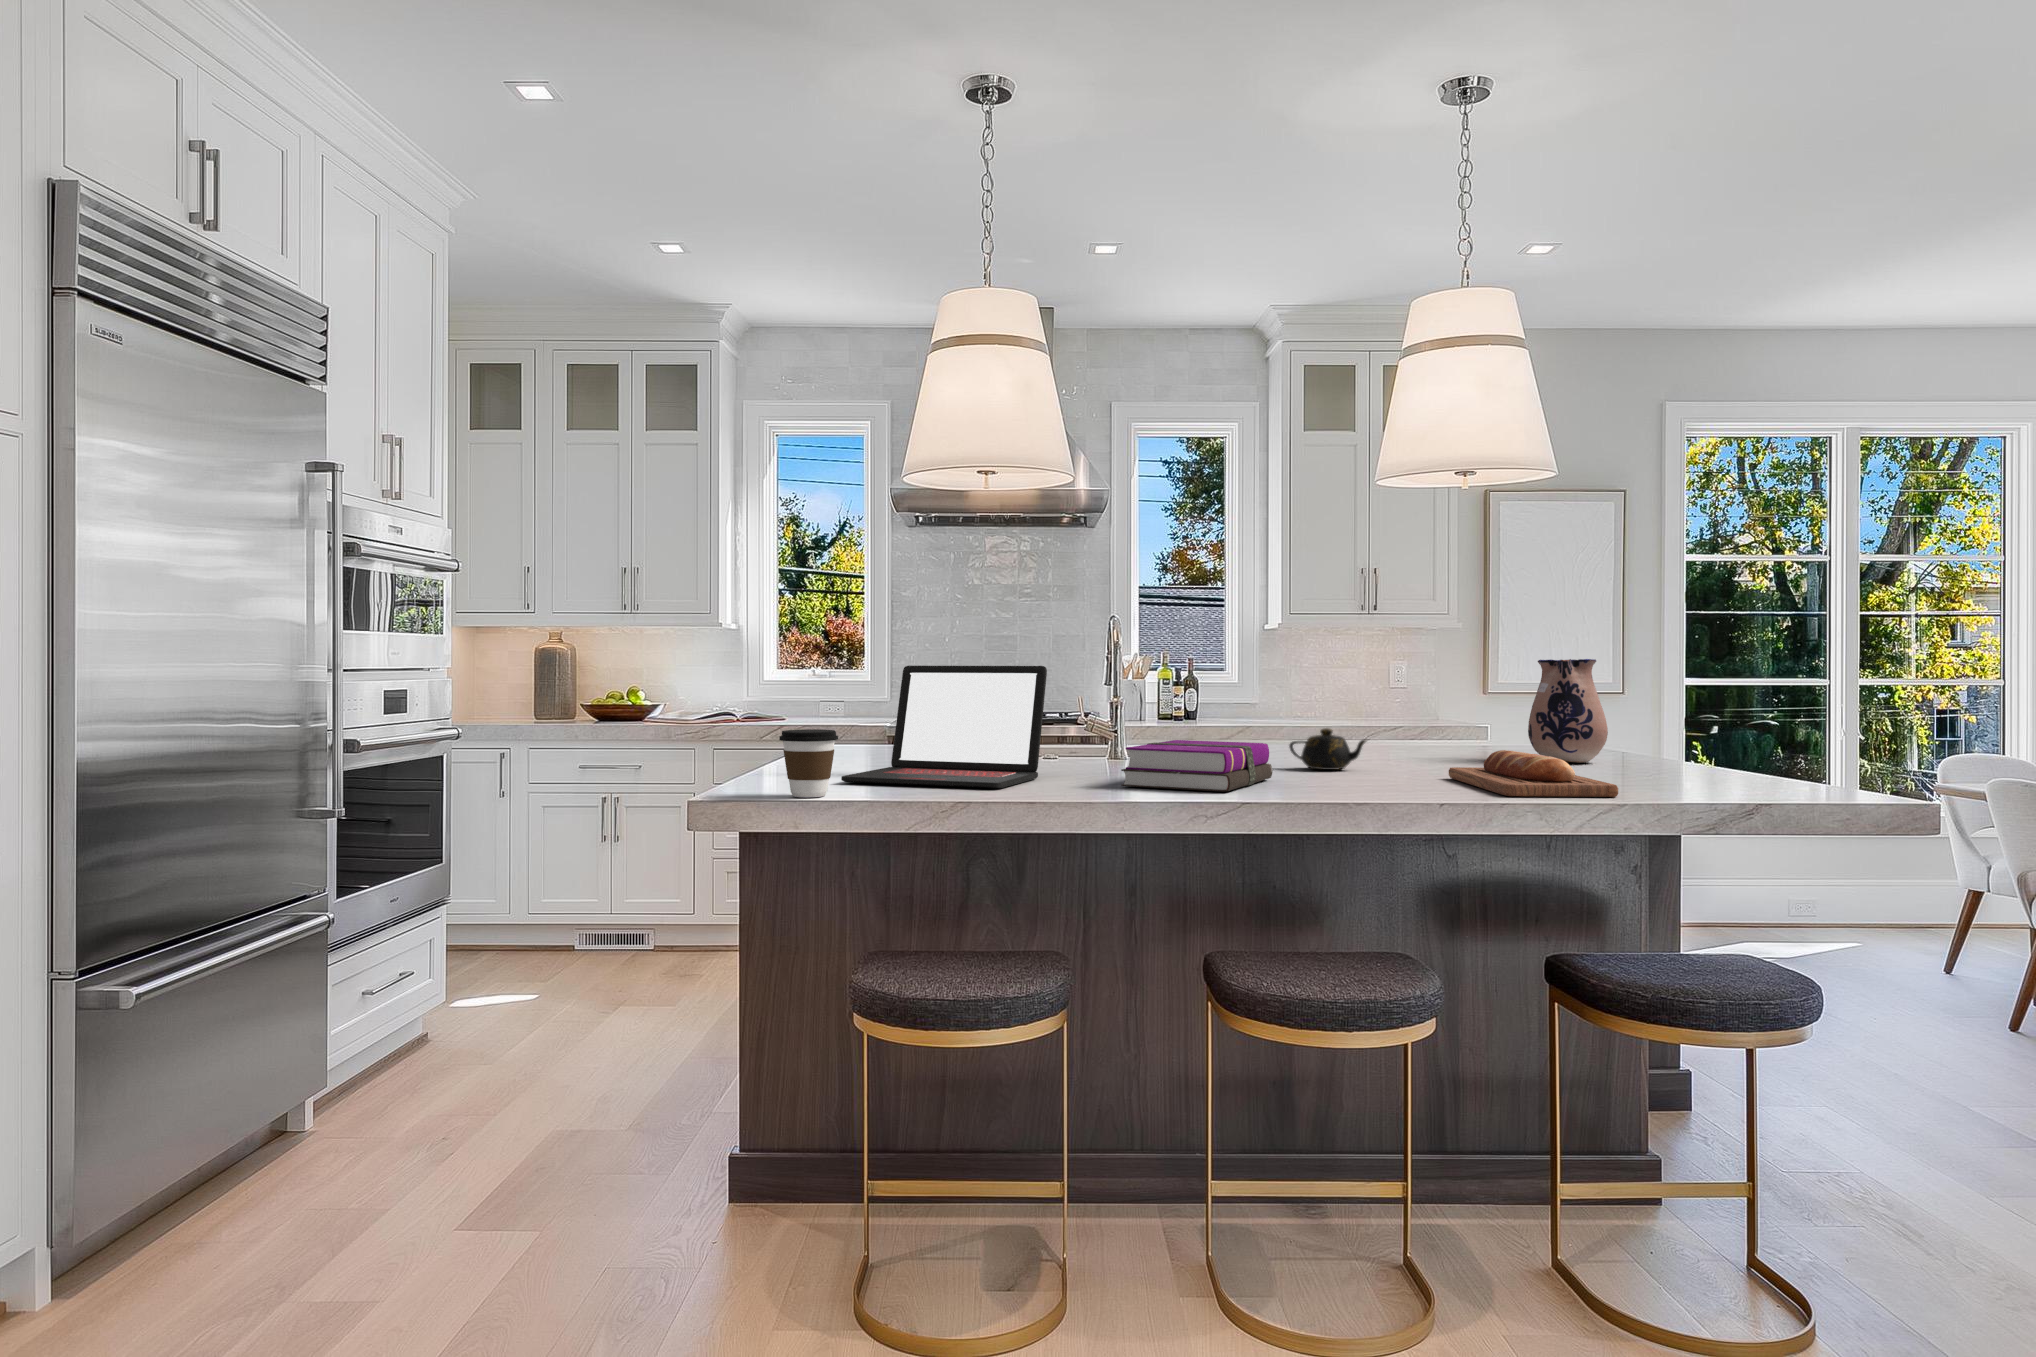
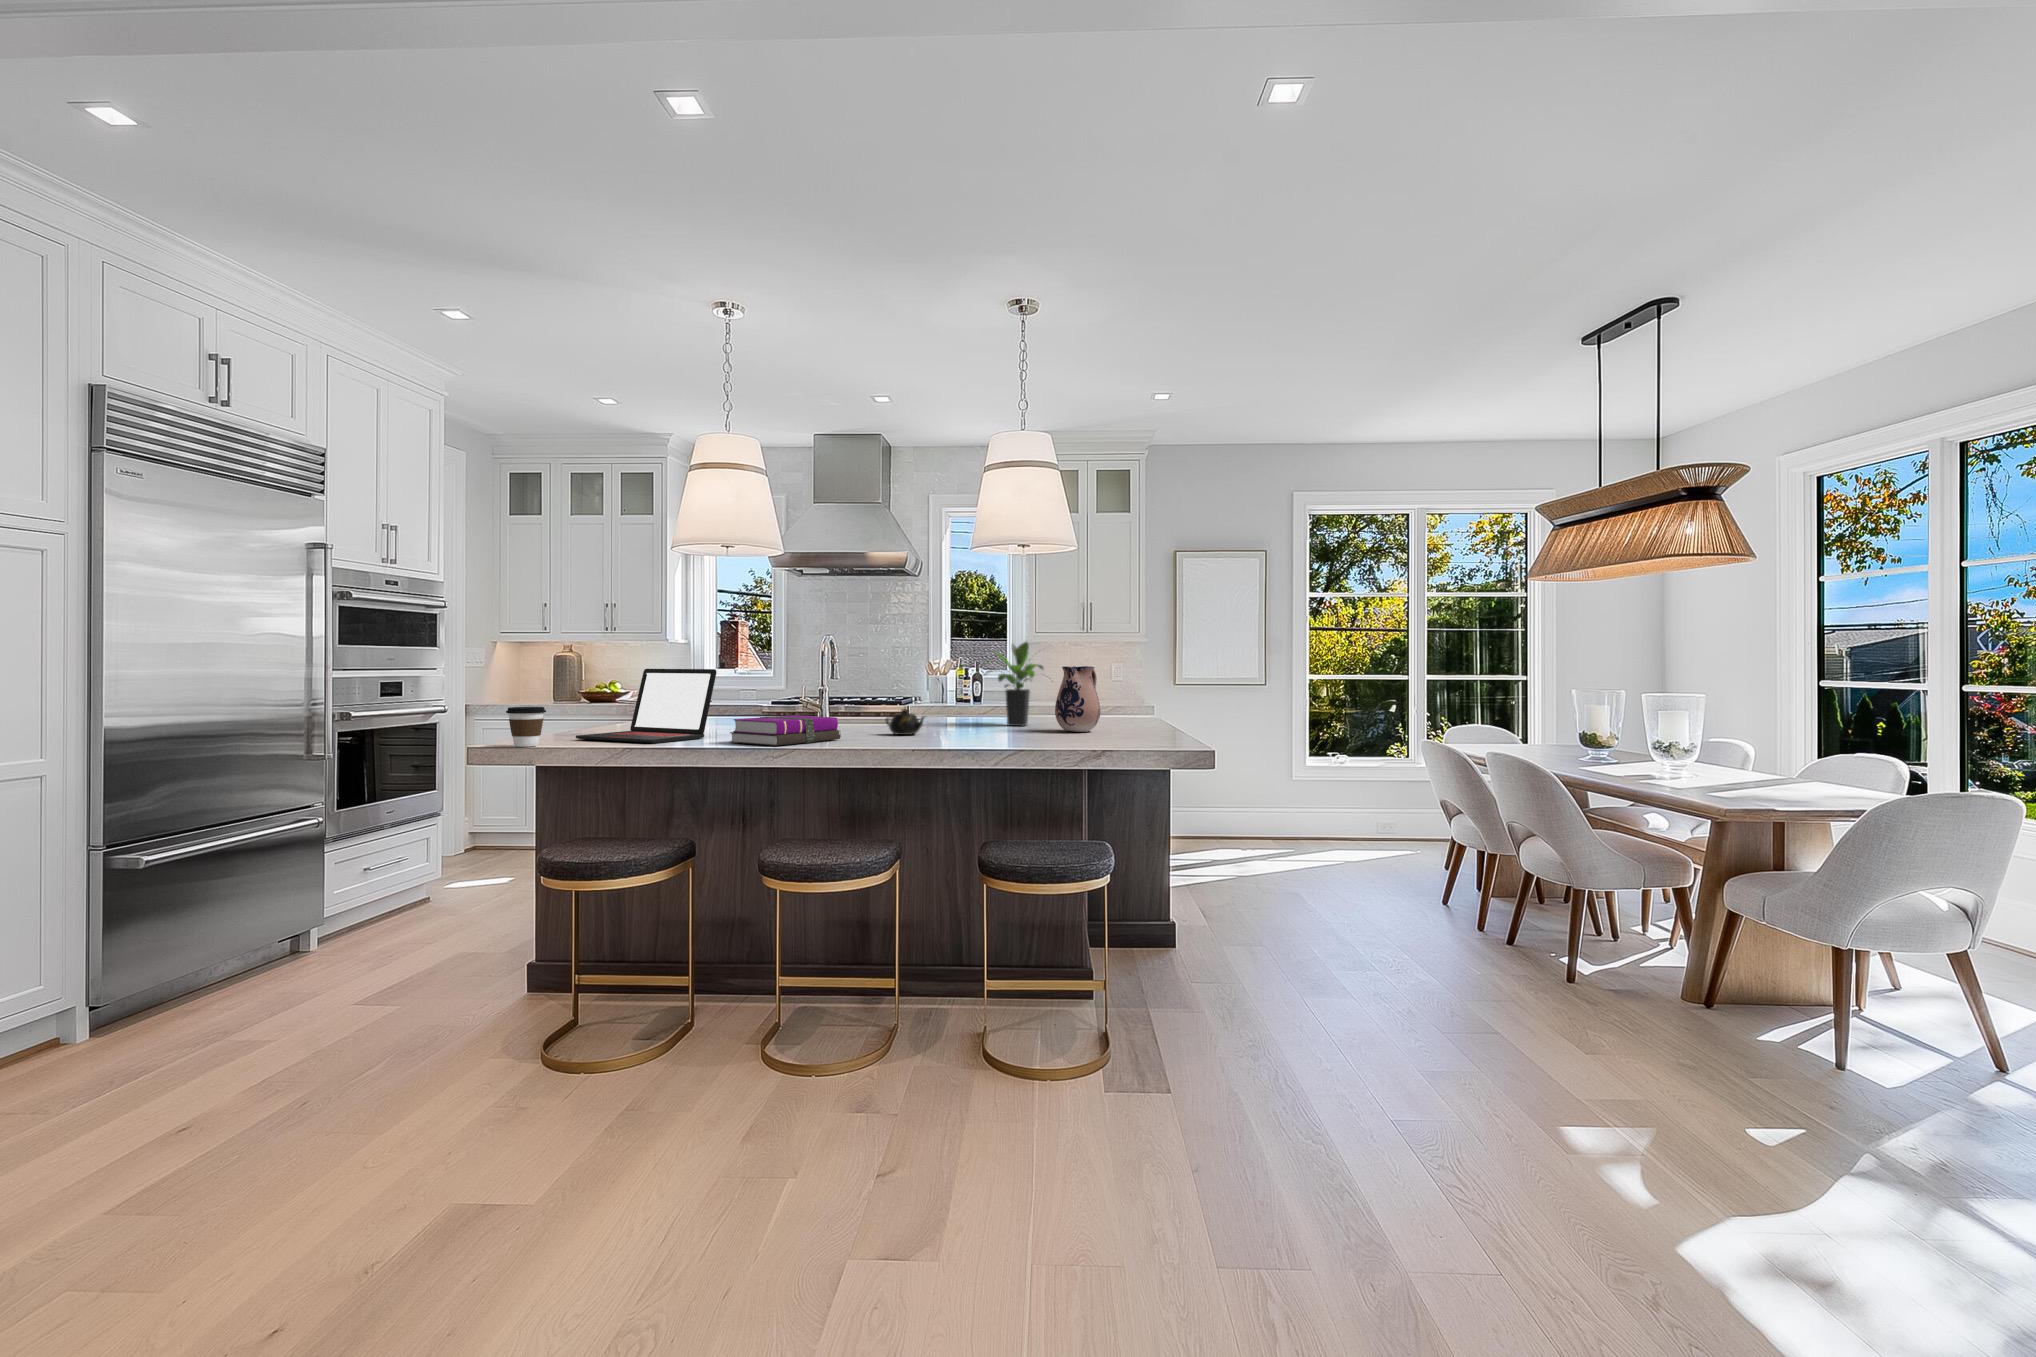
potted plant: none [1361,621,1475,753] -> present [982,642,1043,726]
bread loaf: present [1449,750,1618,797] -> none [930,723,1009,750]

